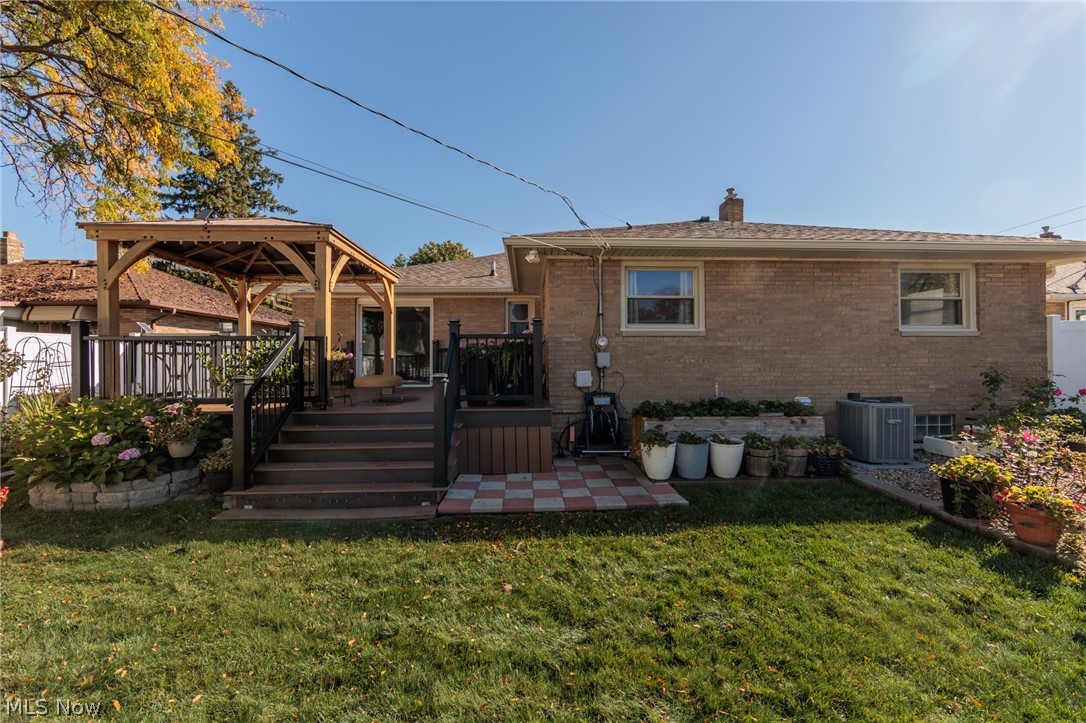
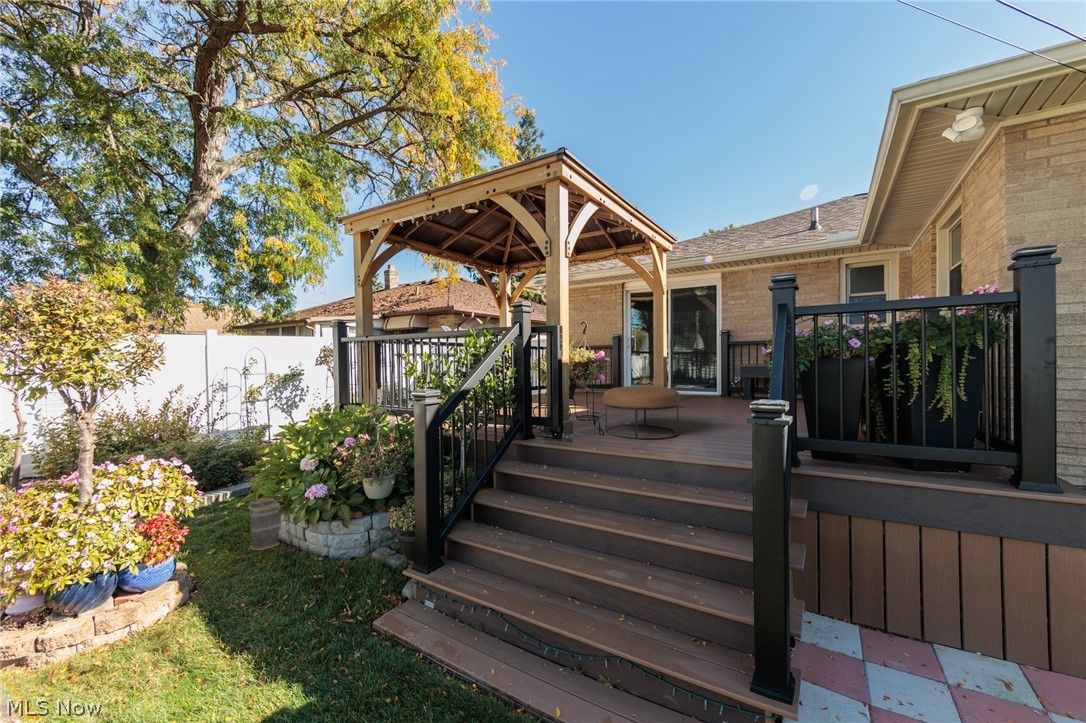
basket: none [24,461,67,518] -> present [249,482,281,550]

